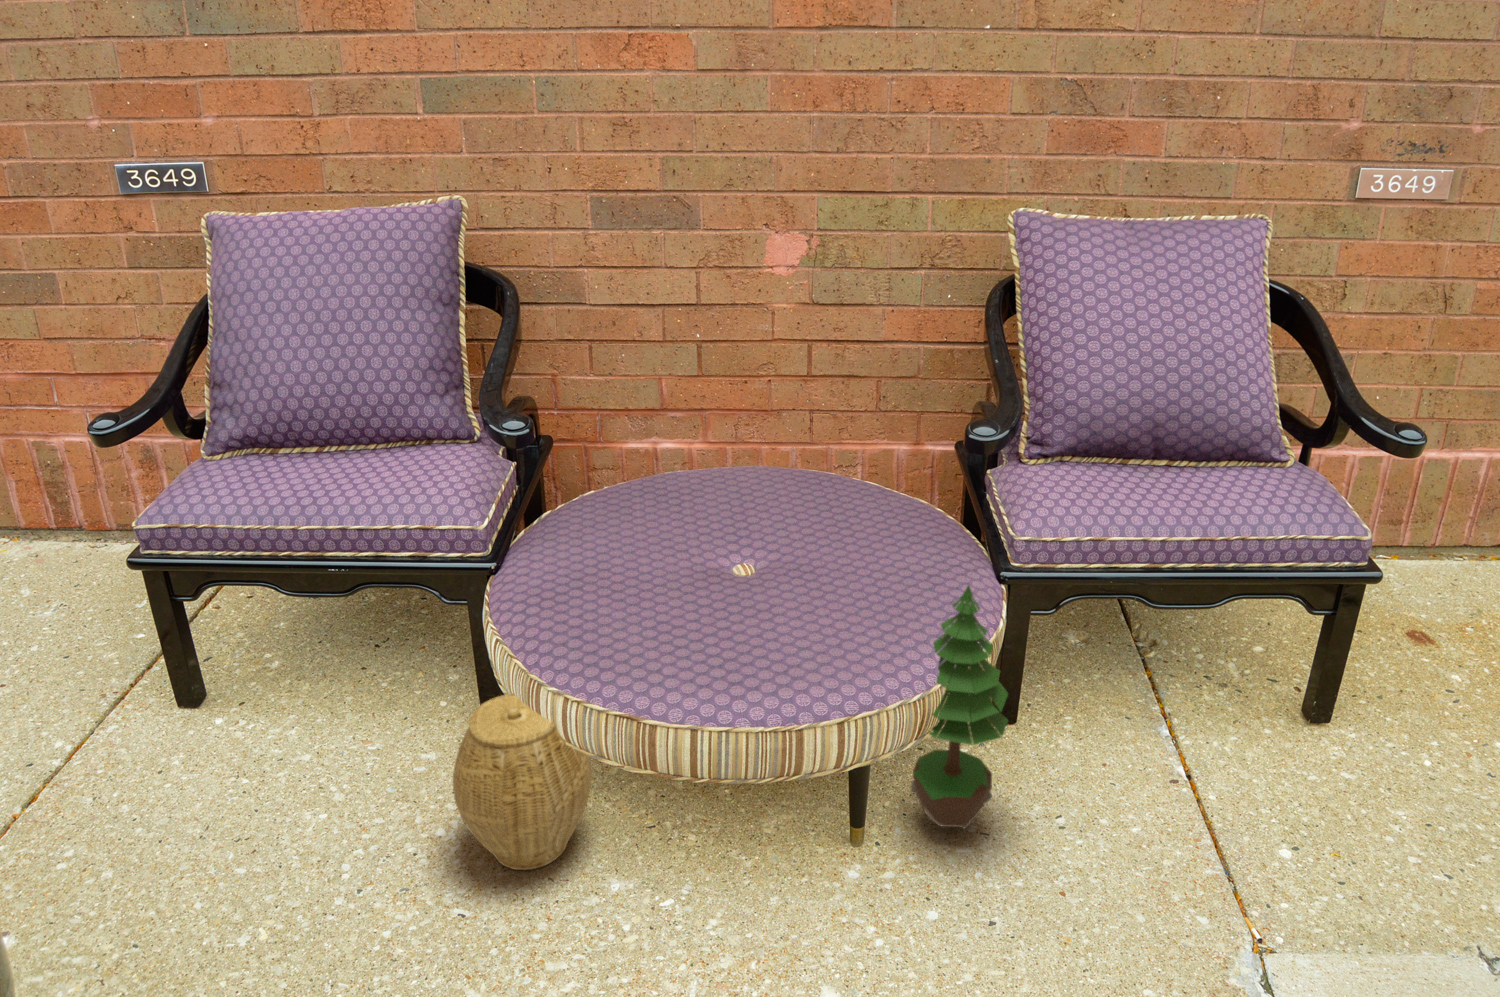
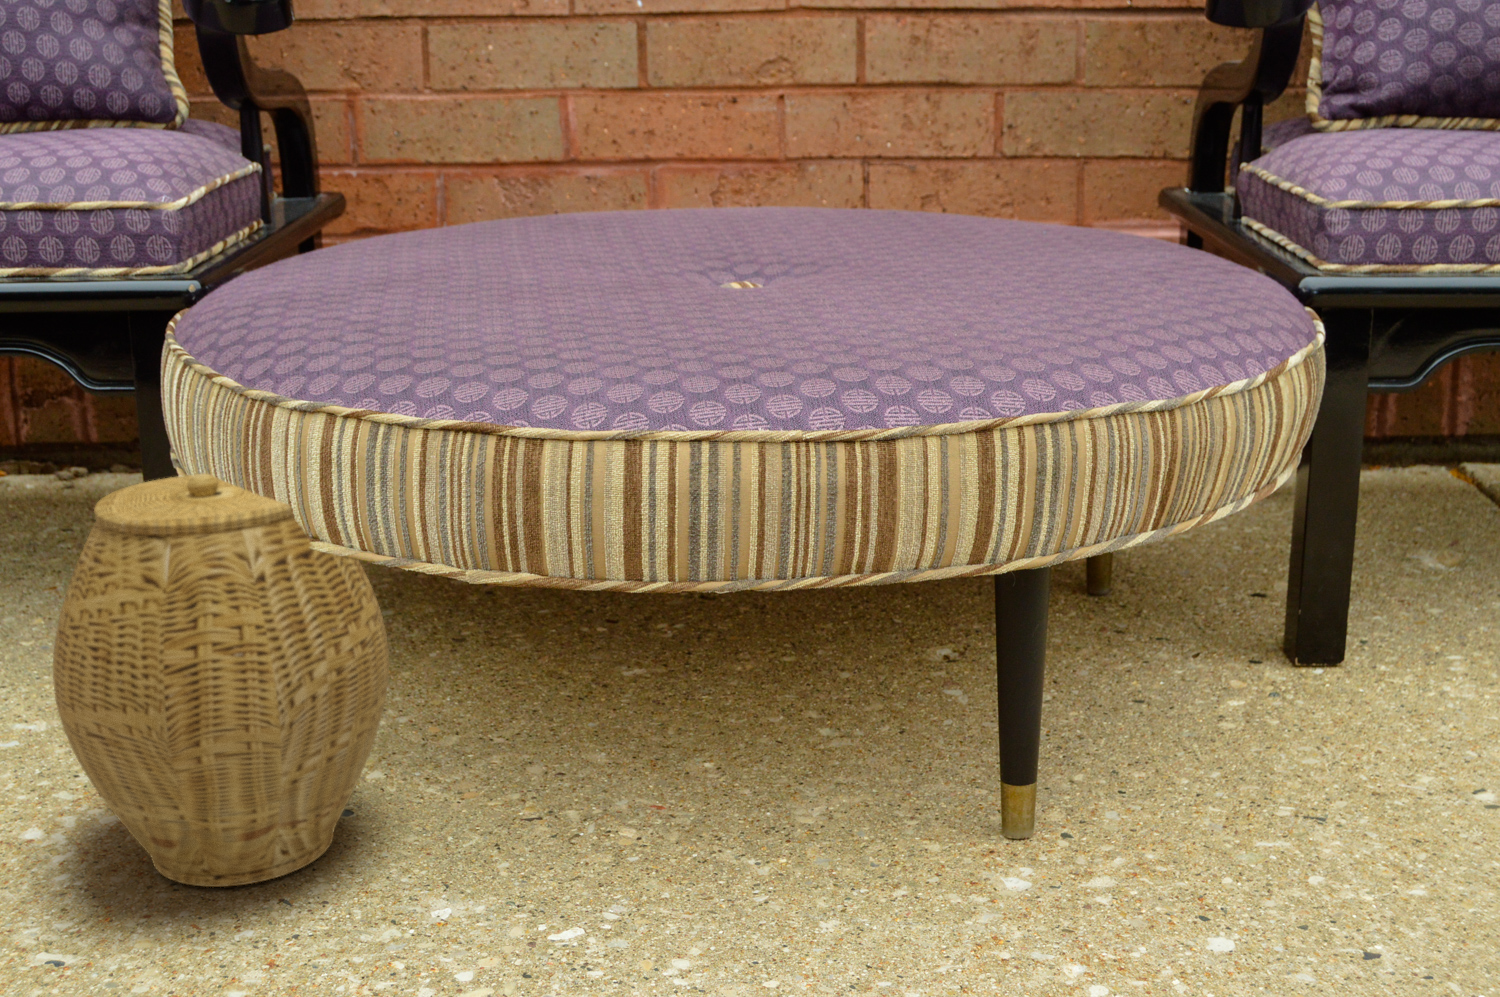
potted tree: present [911,586,1008,828] -> none [1121,150,1365,799]

